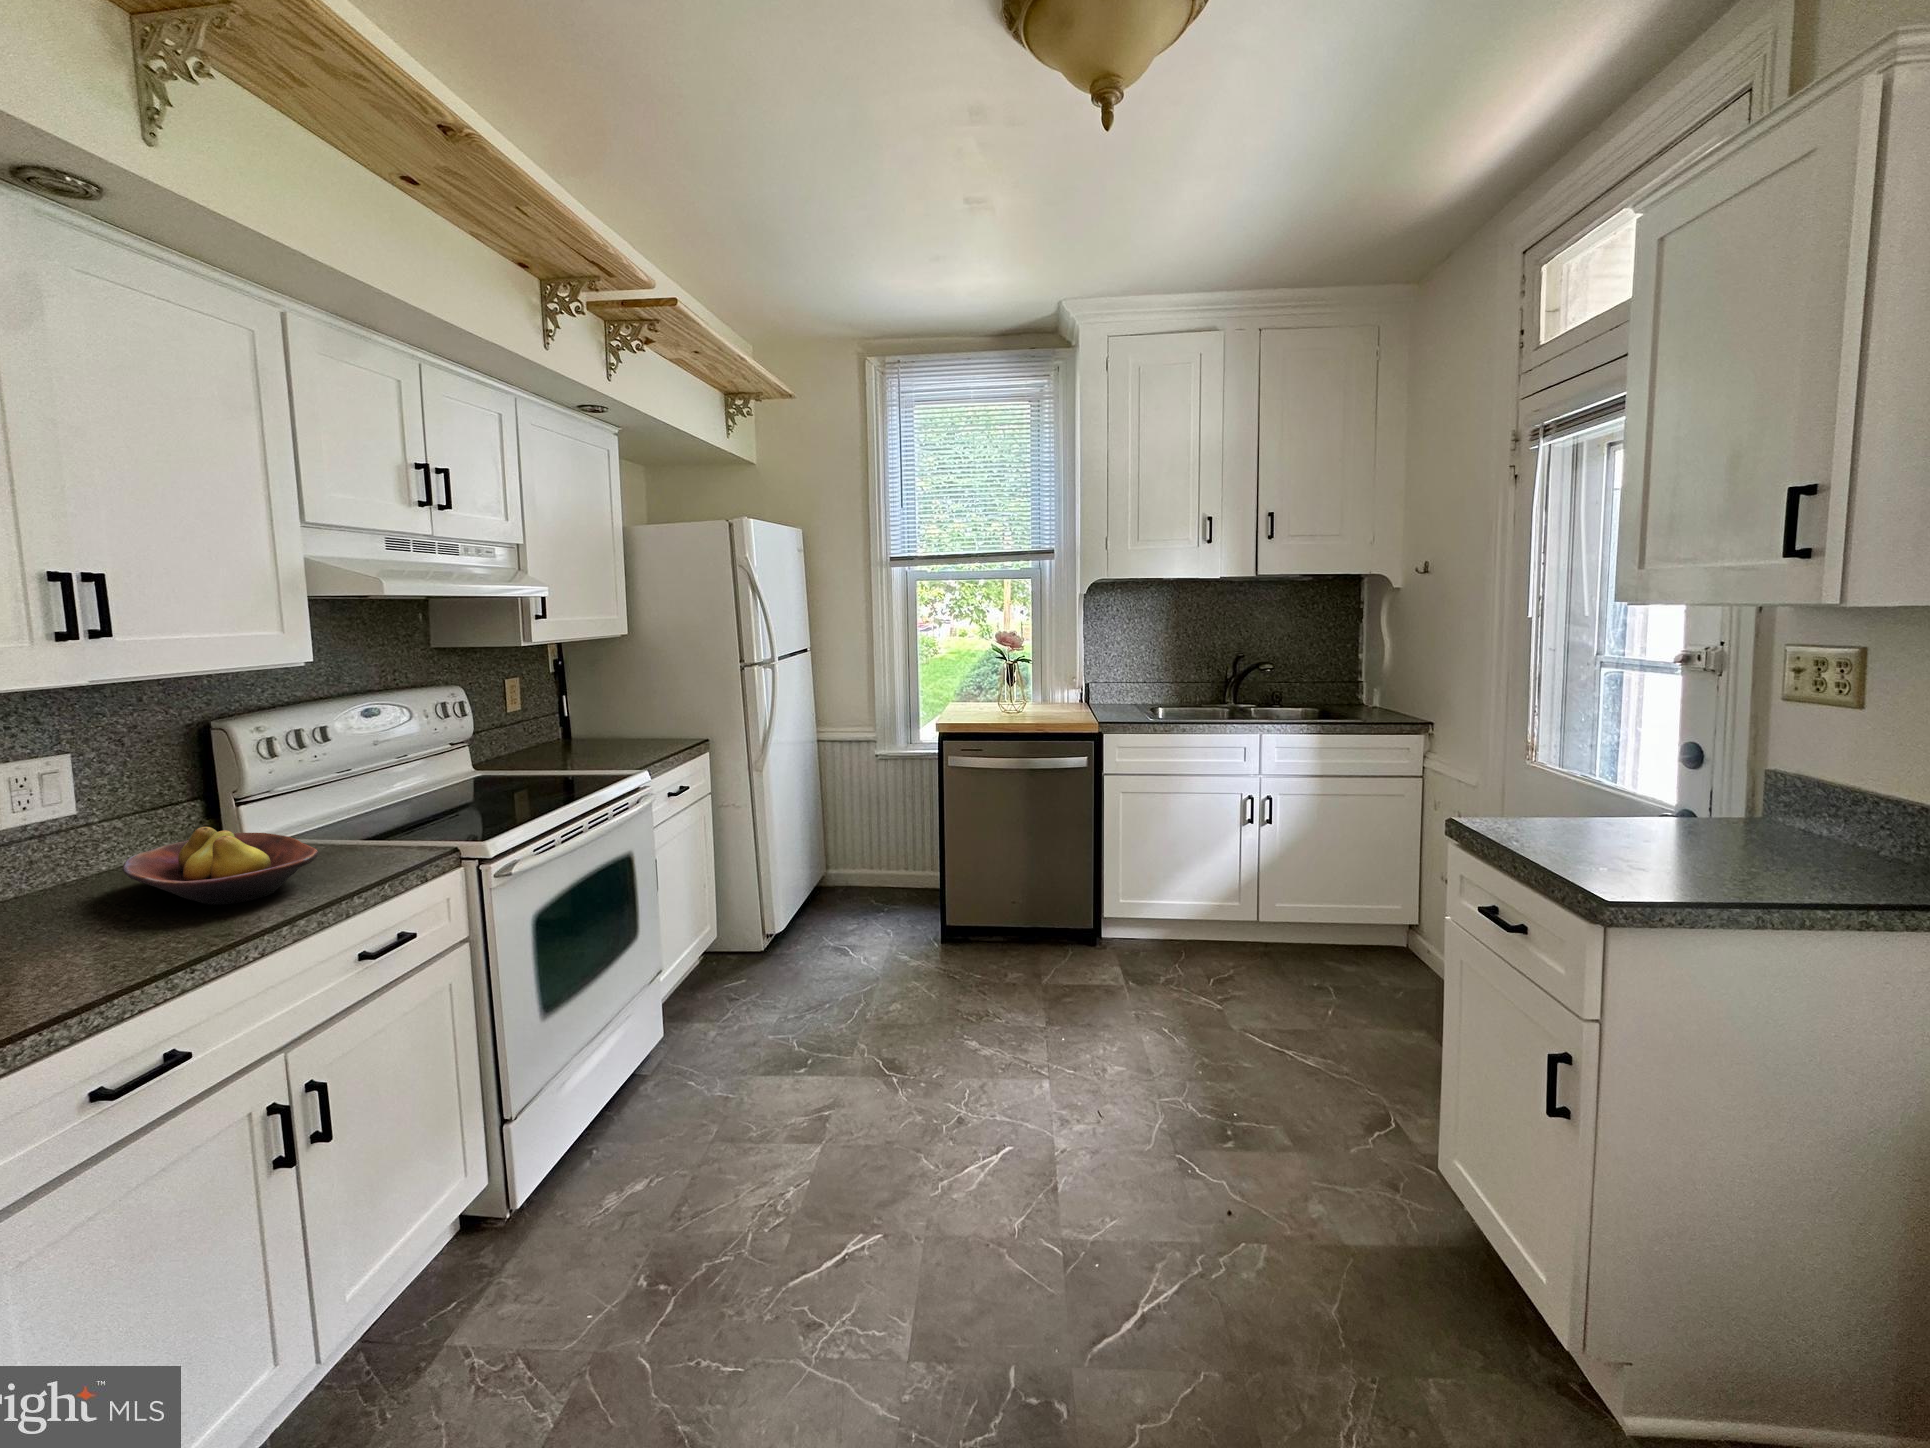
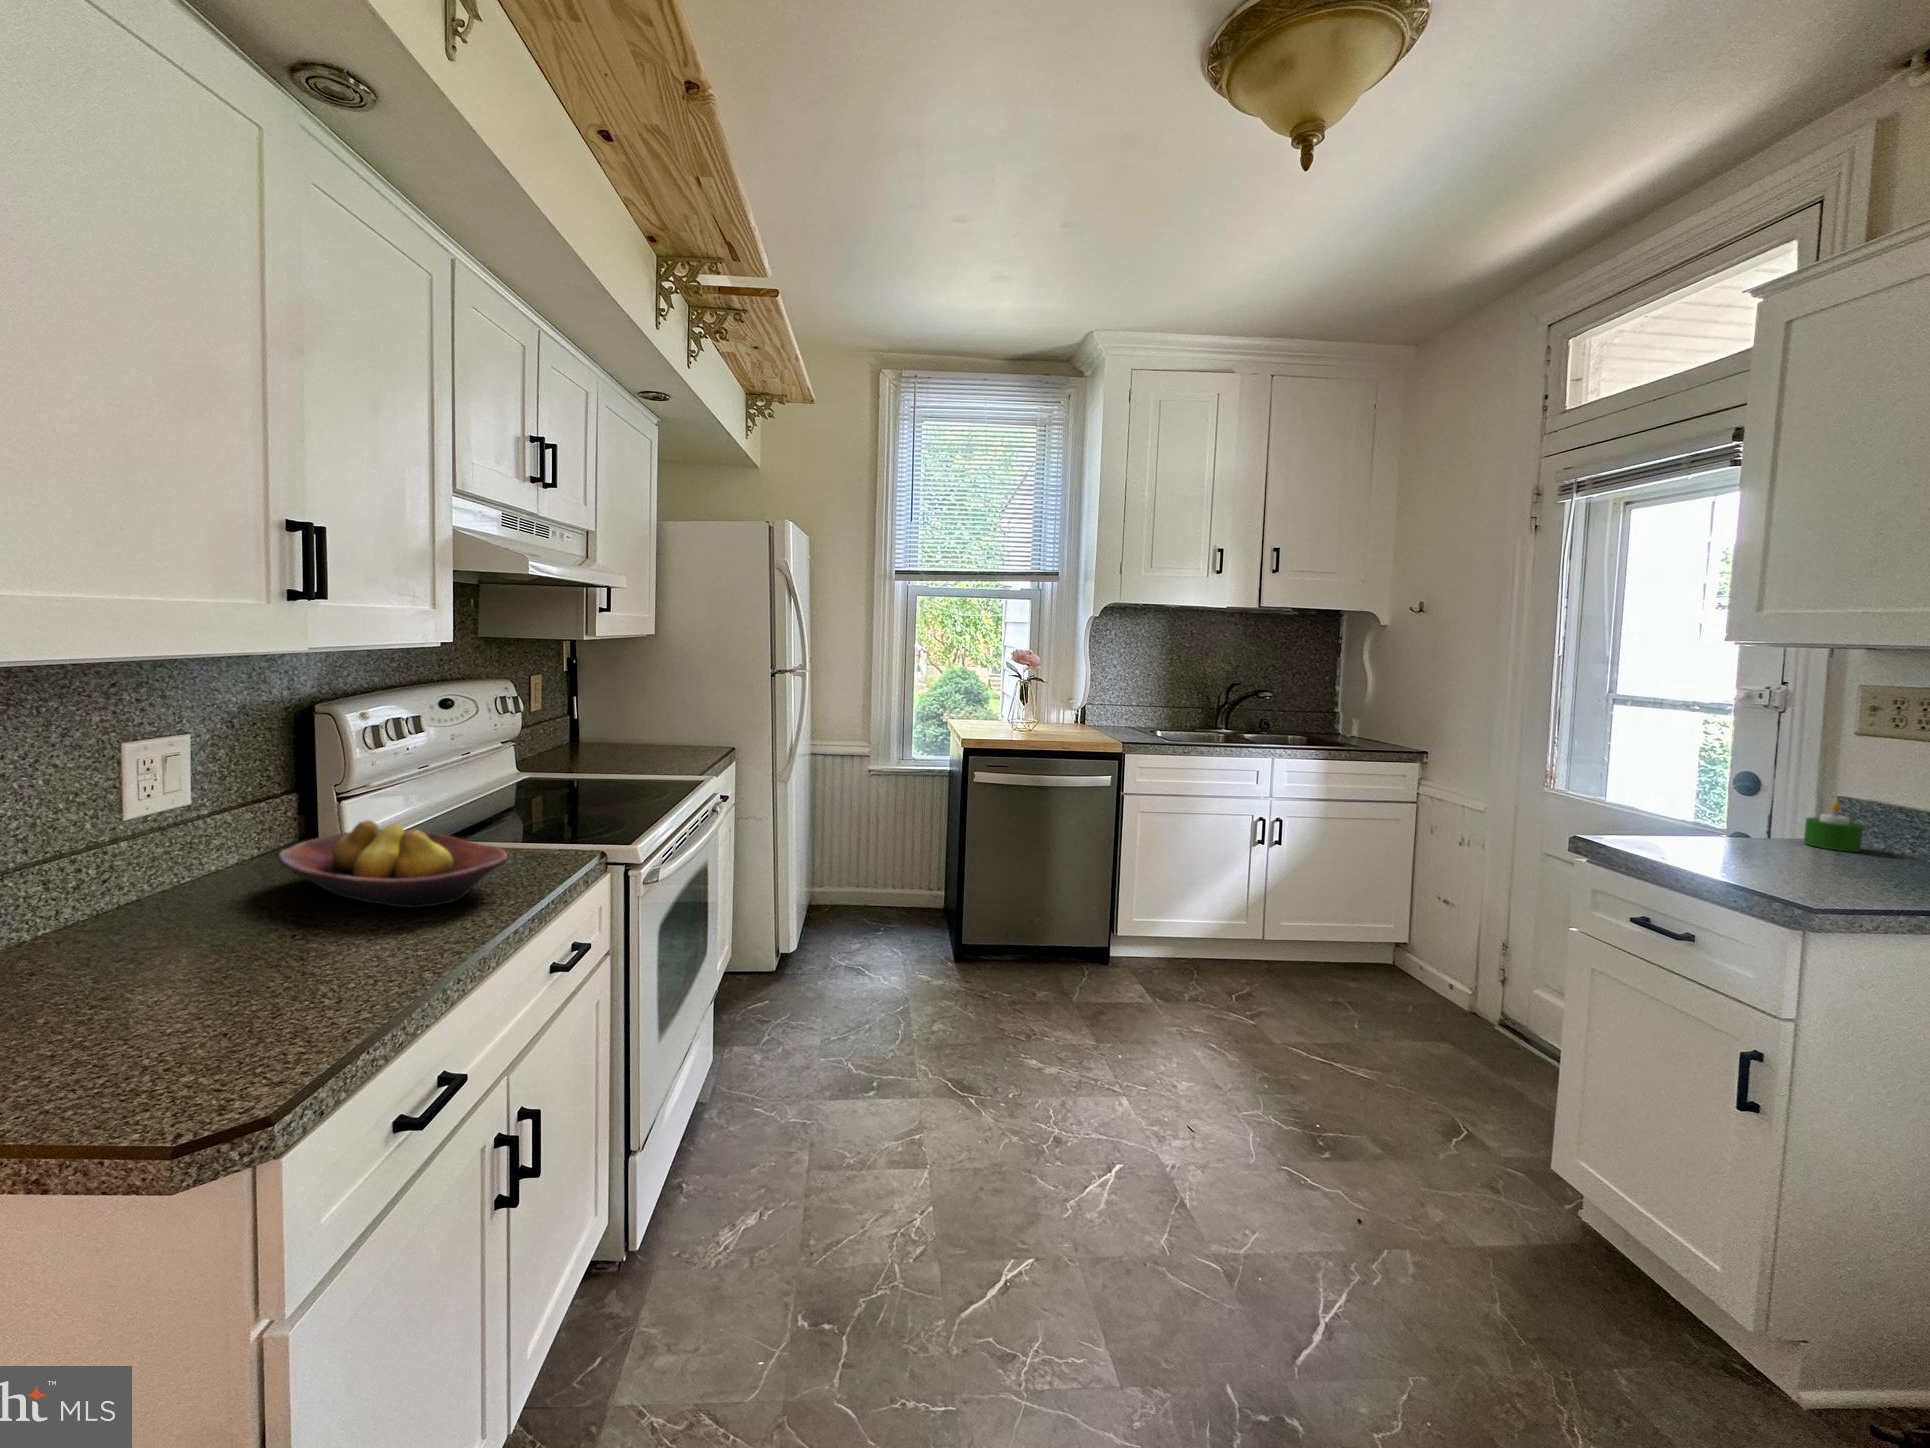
candle: none [1719,783,1781,839] -> present [1804,802,1863,852]

